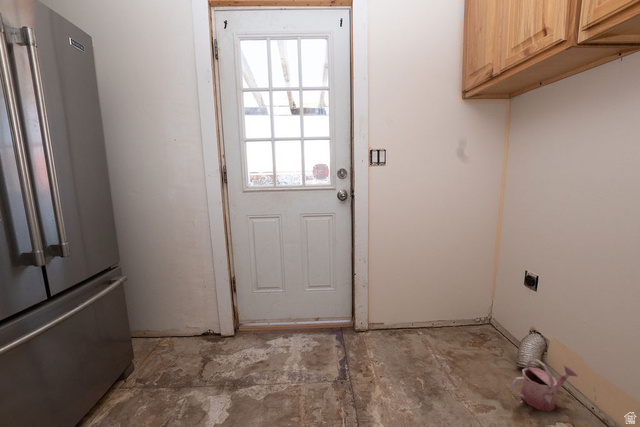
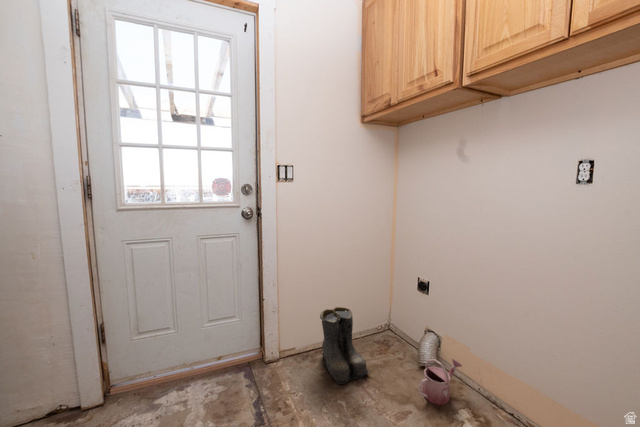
boots: none [408,292,460,365] -> present [320,307,370,384]

